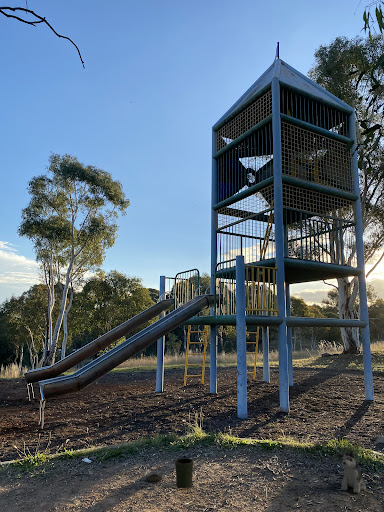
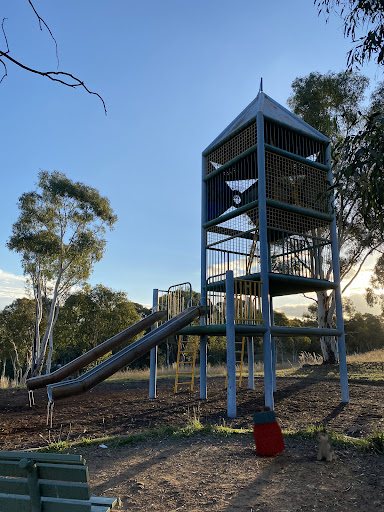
backpack: none [261,418,301,480] -> present [253,406,285,455]
trash can: present [146,458,193,488] -> none [158,439,198,462]

